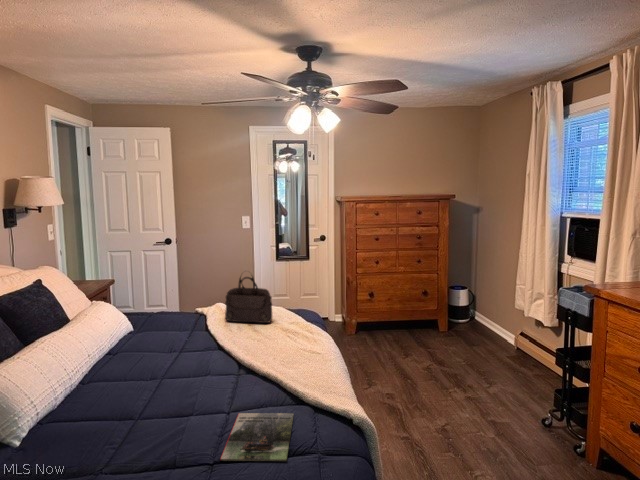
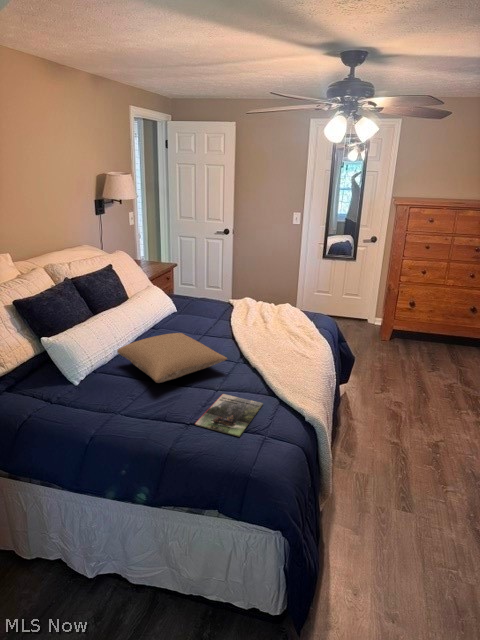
handbag: present [225,277,272,323] -> none [246,275,286,322]
pillow: none [75,350,232,415] -> present [117,333,227,383]

